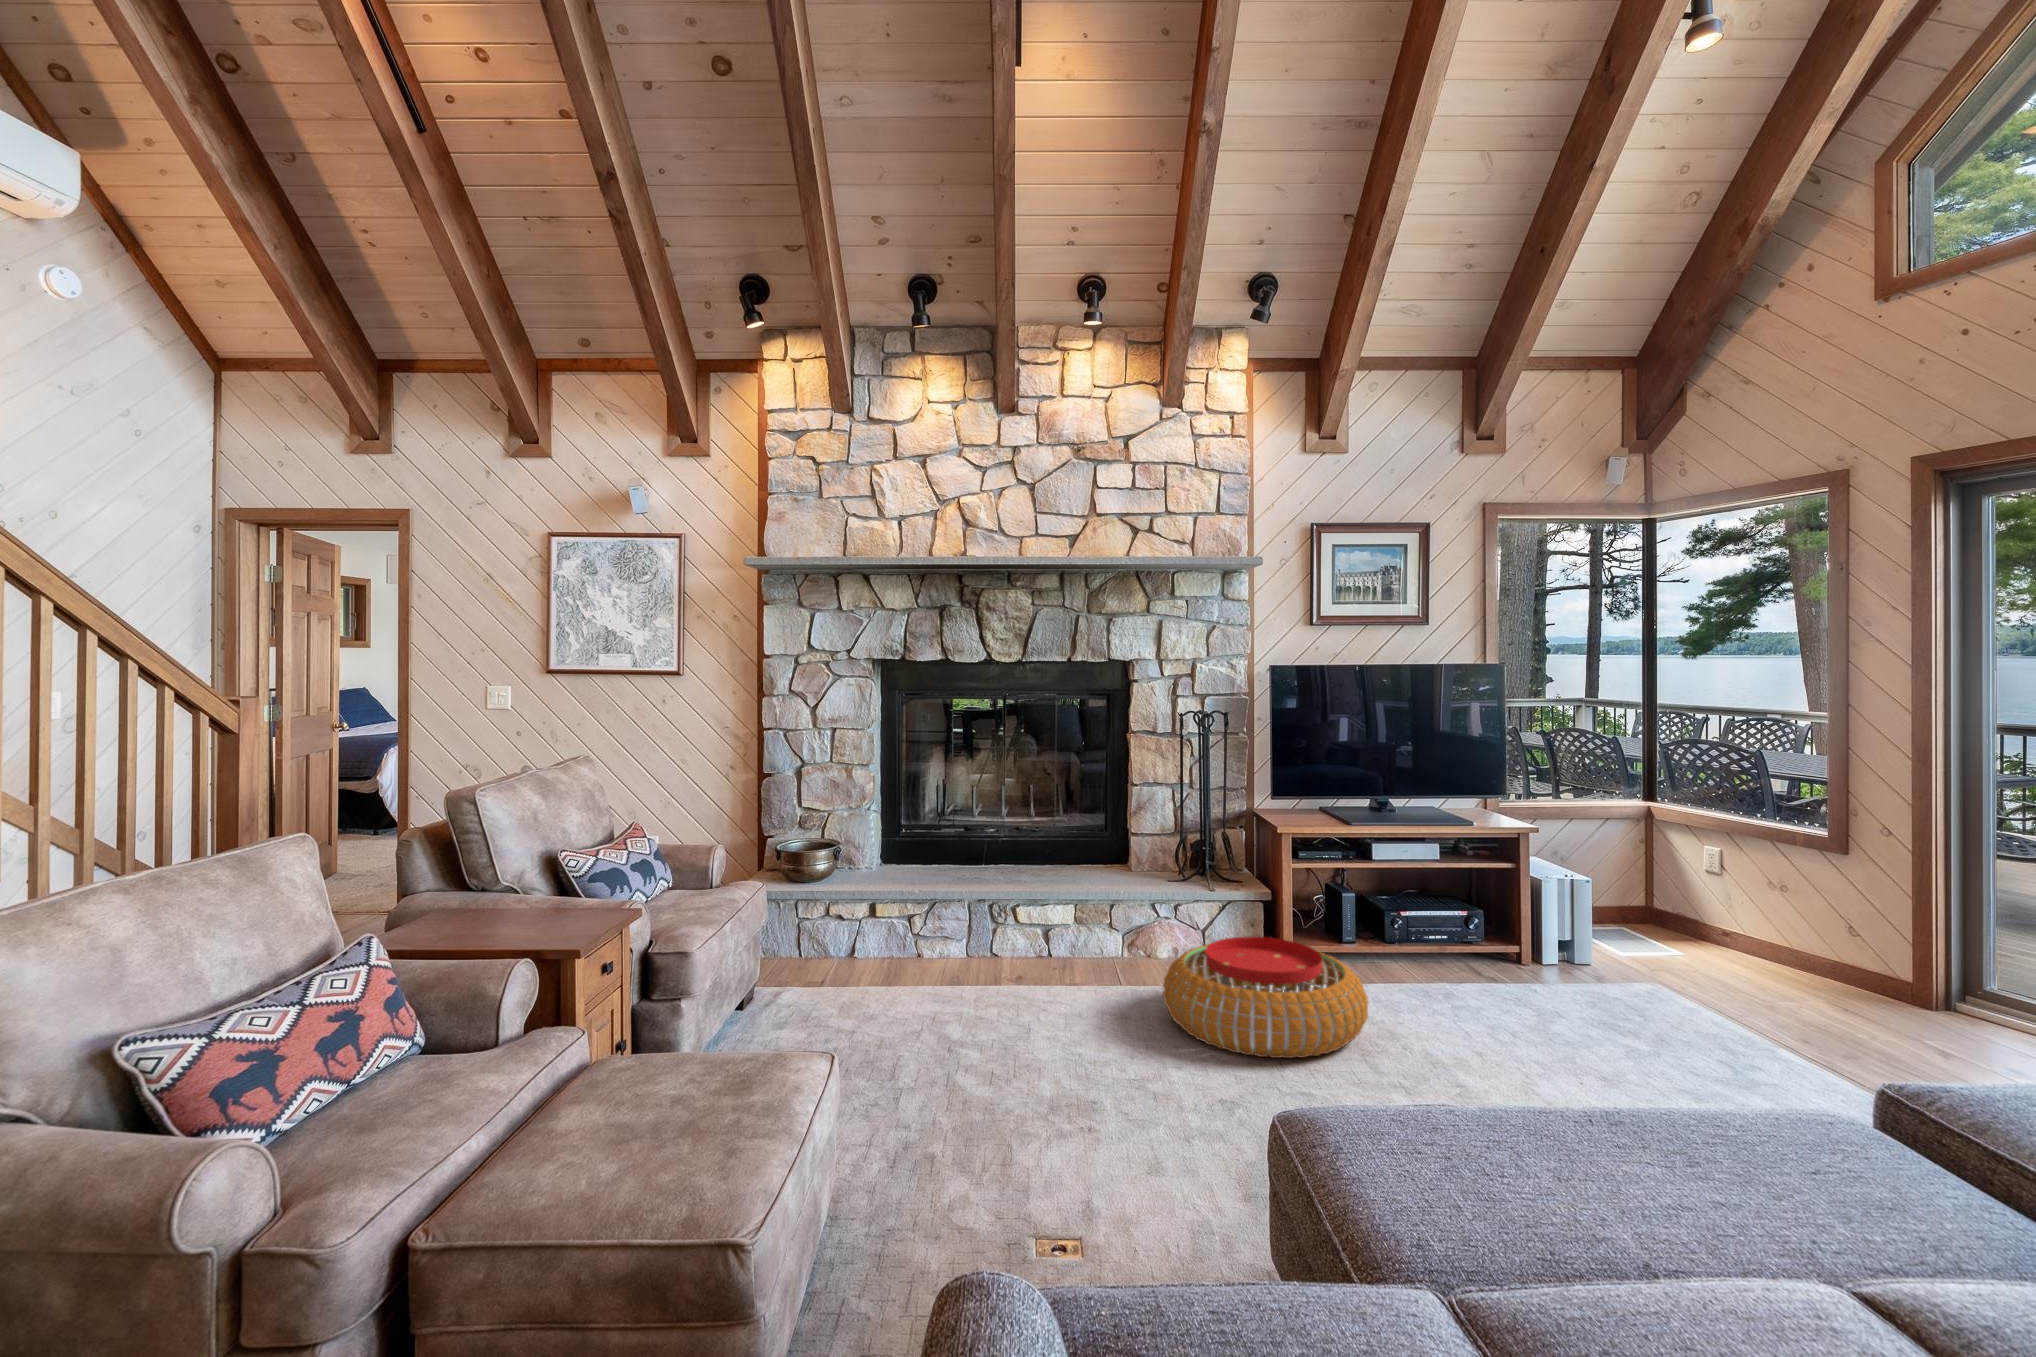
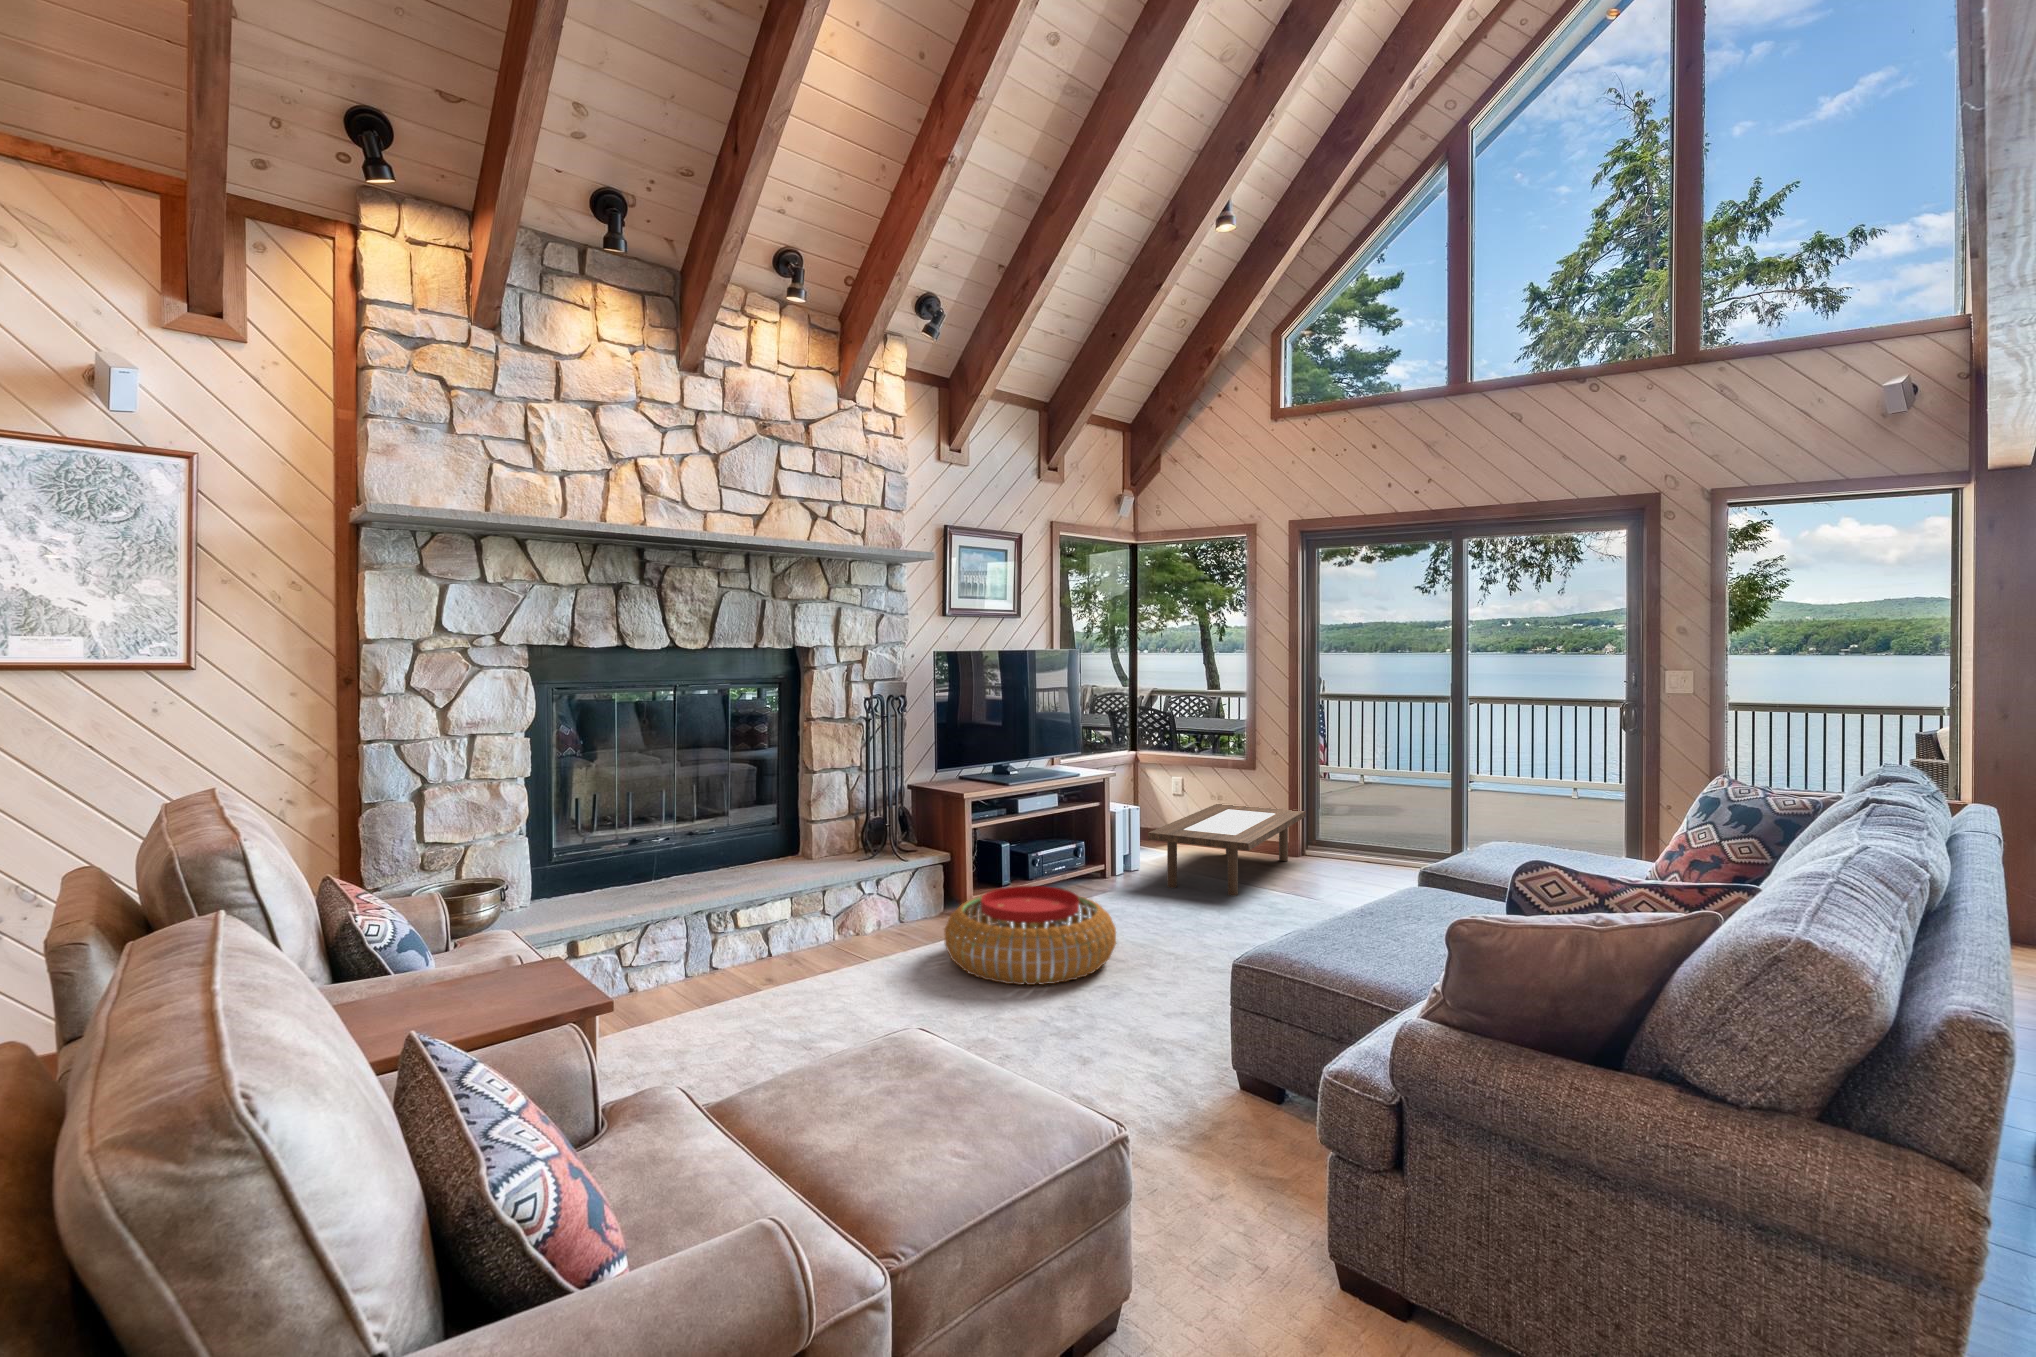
coffee table: none [1558,892,1918,1027] -> present [1148,804,1306,896]

